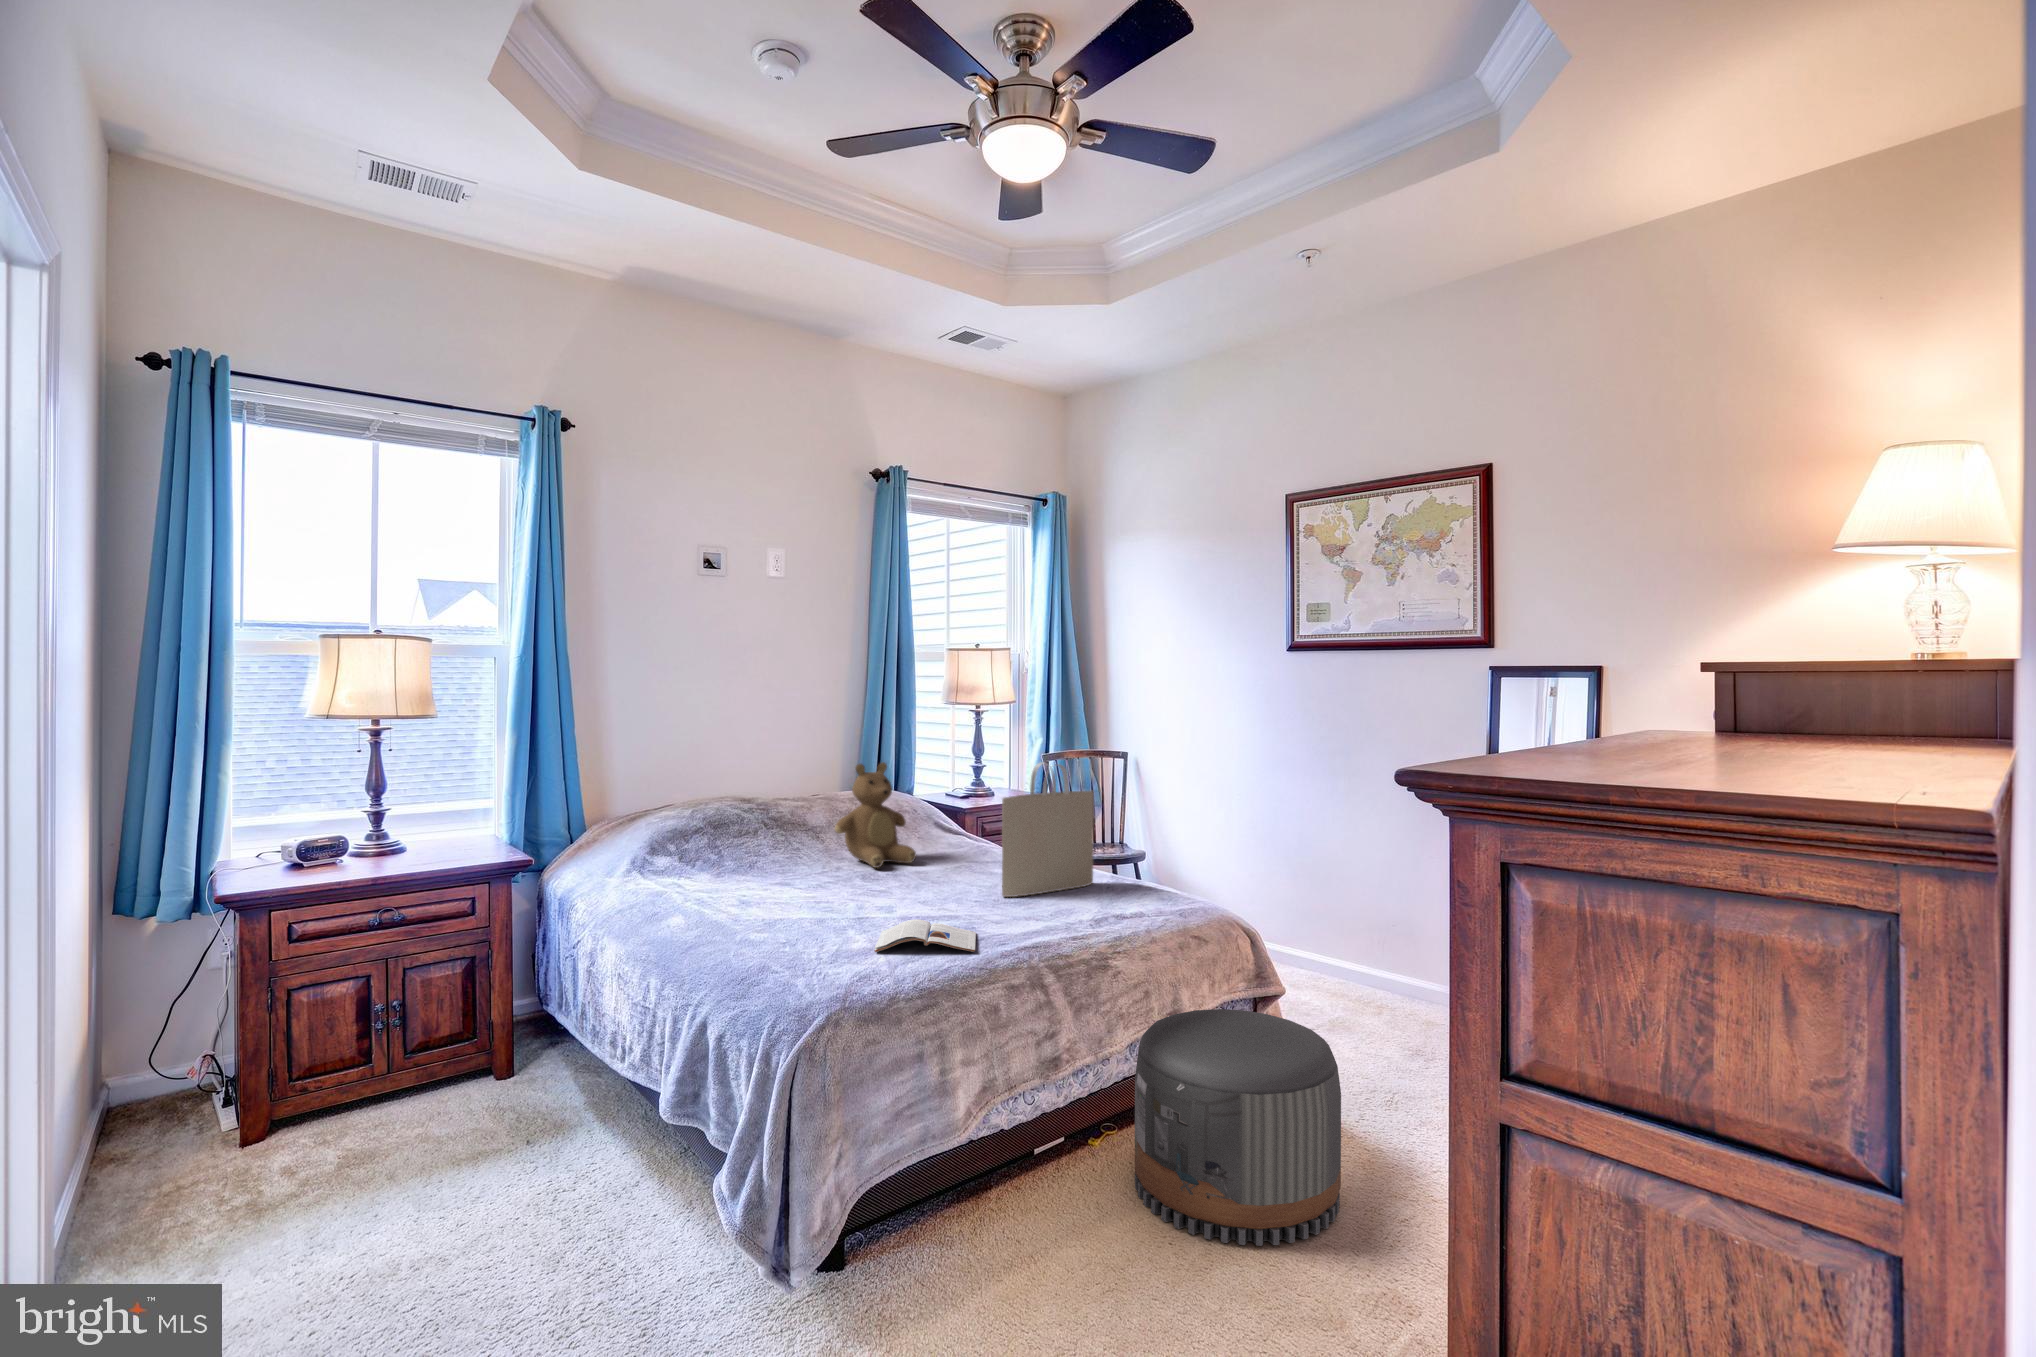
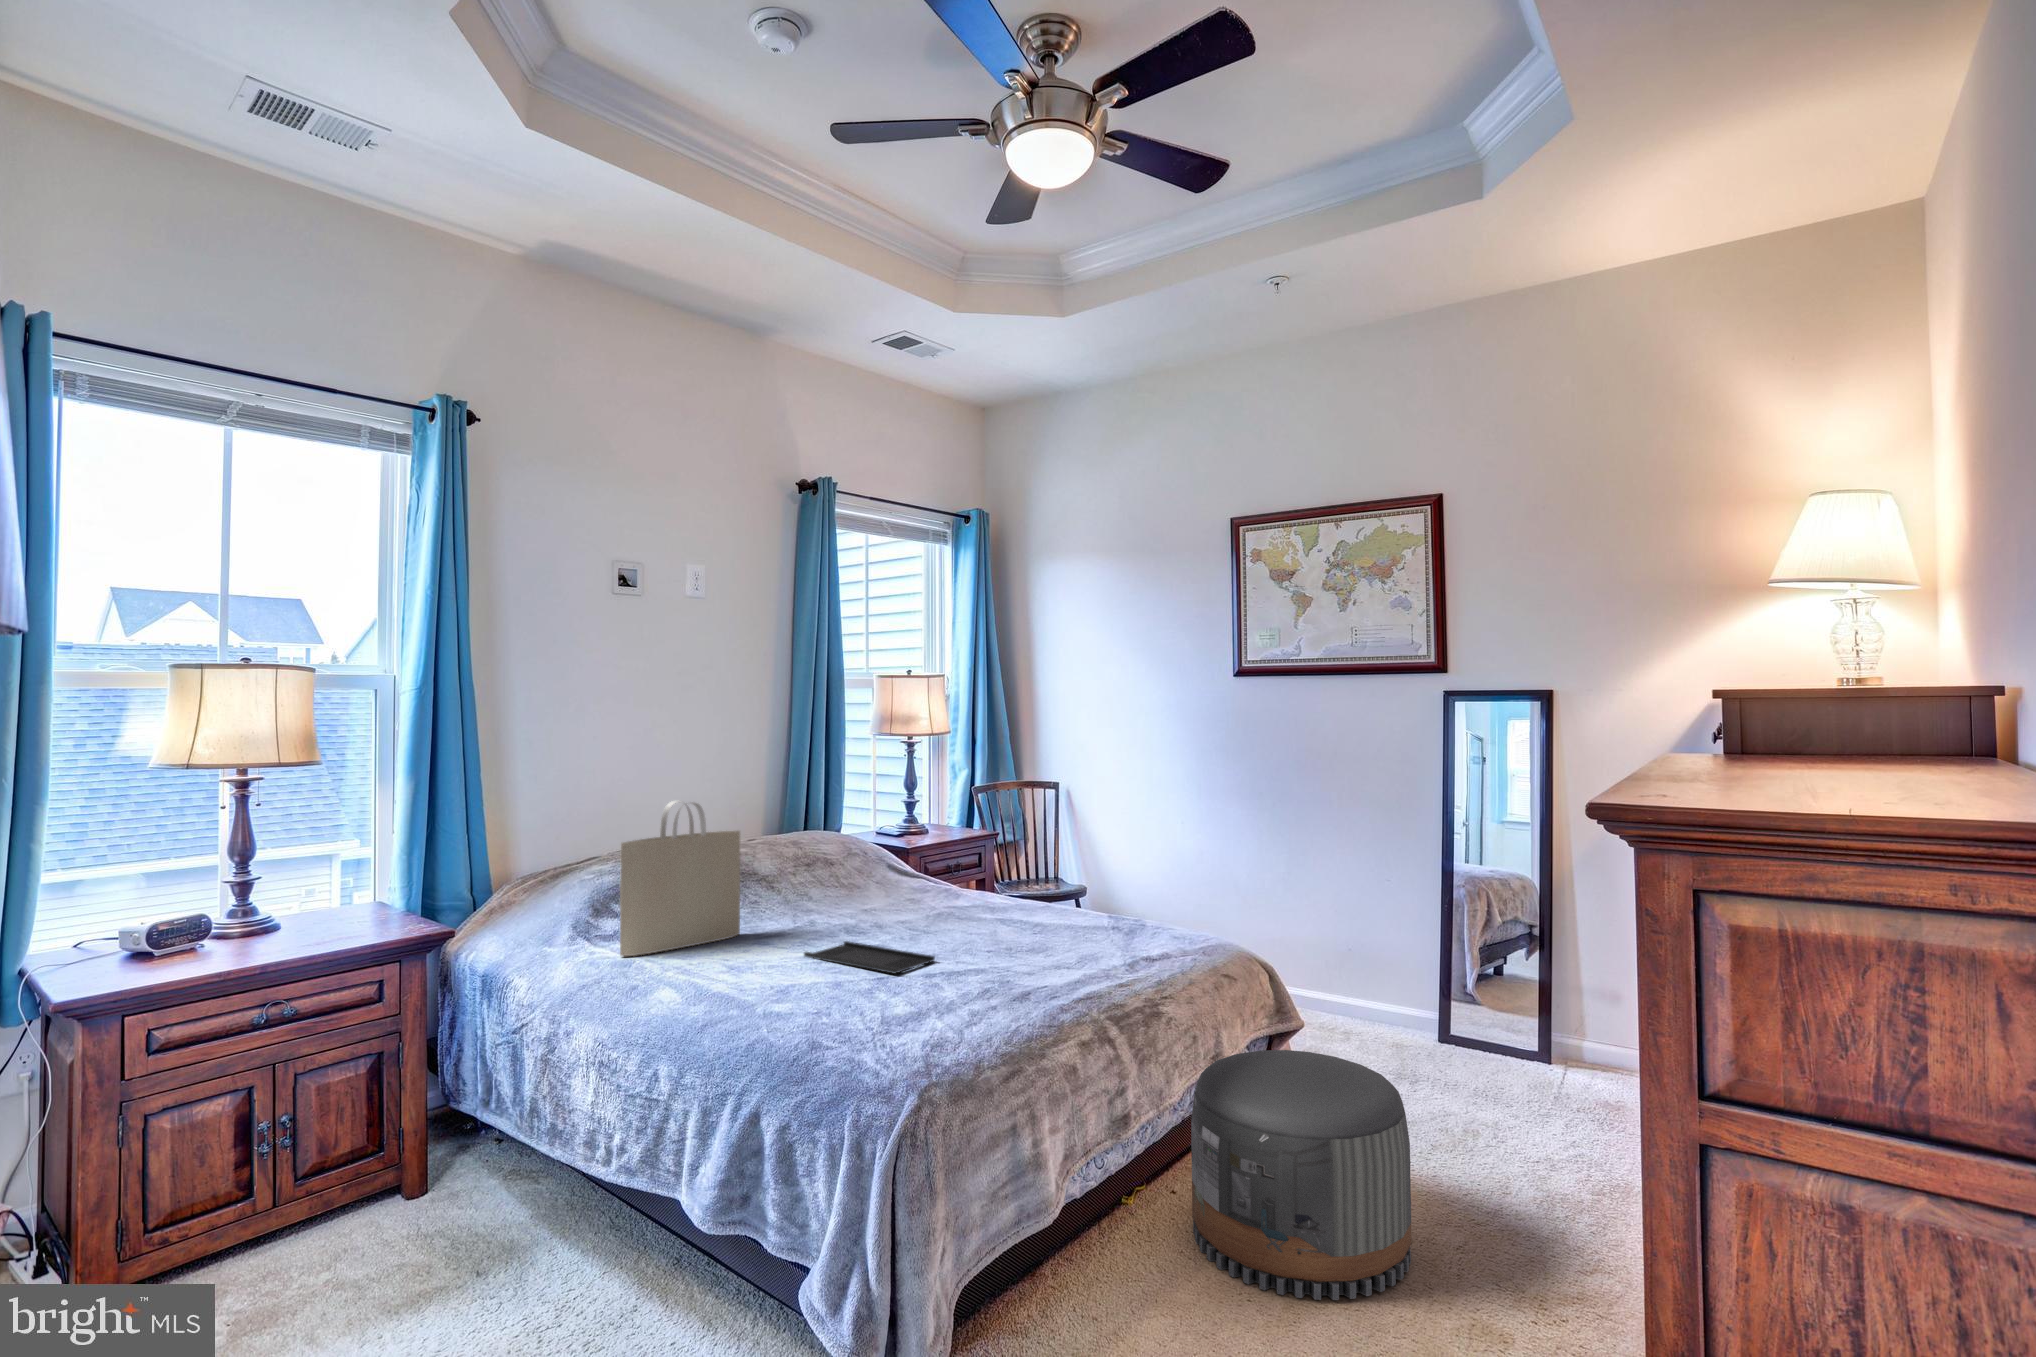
teddy bear: present [835,762,916,868] -> none [798,801,889,919]
tote bag: present [1002,762,1094,897] -> present [620,801,740,956]
tray: none [814,886,922,916] -> present [804,941,935,974]
magazine: present [874,919,976,952] -> none [913,975,1033,1016]

